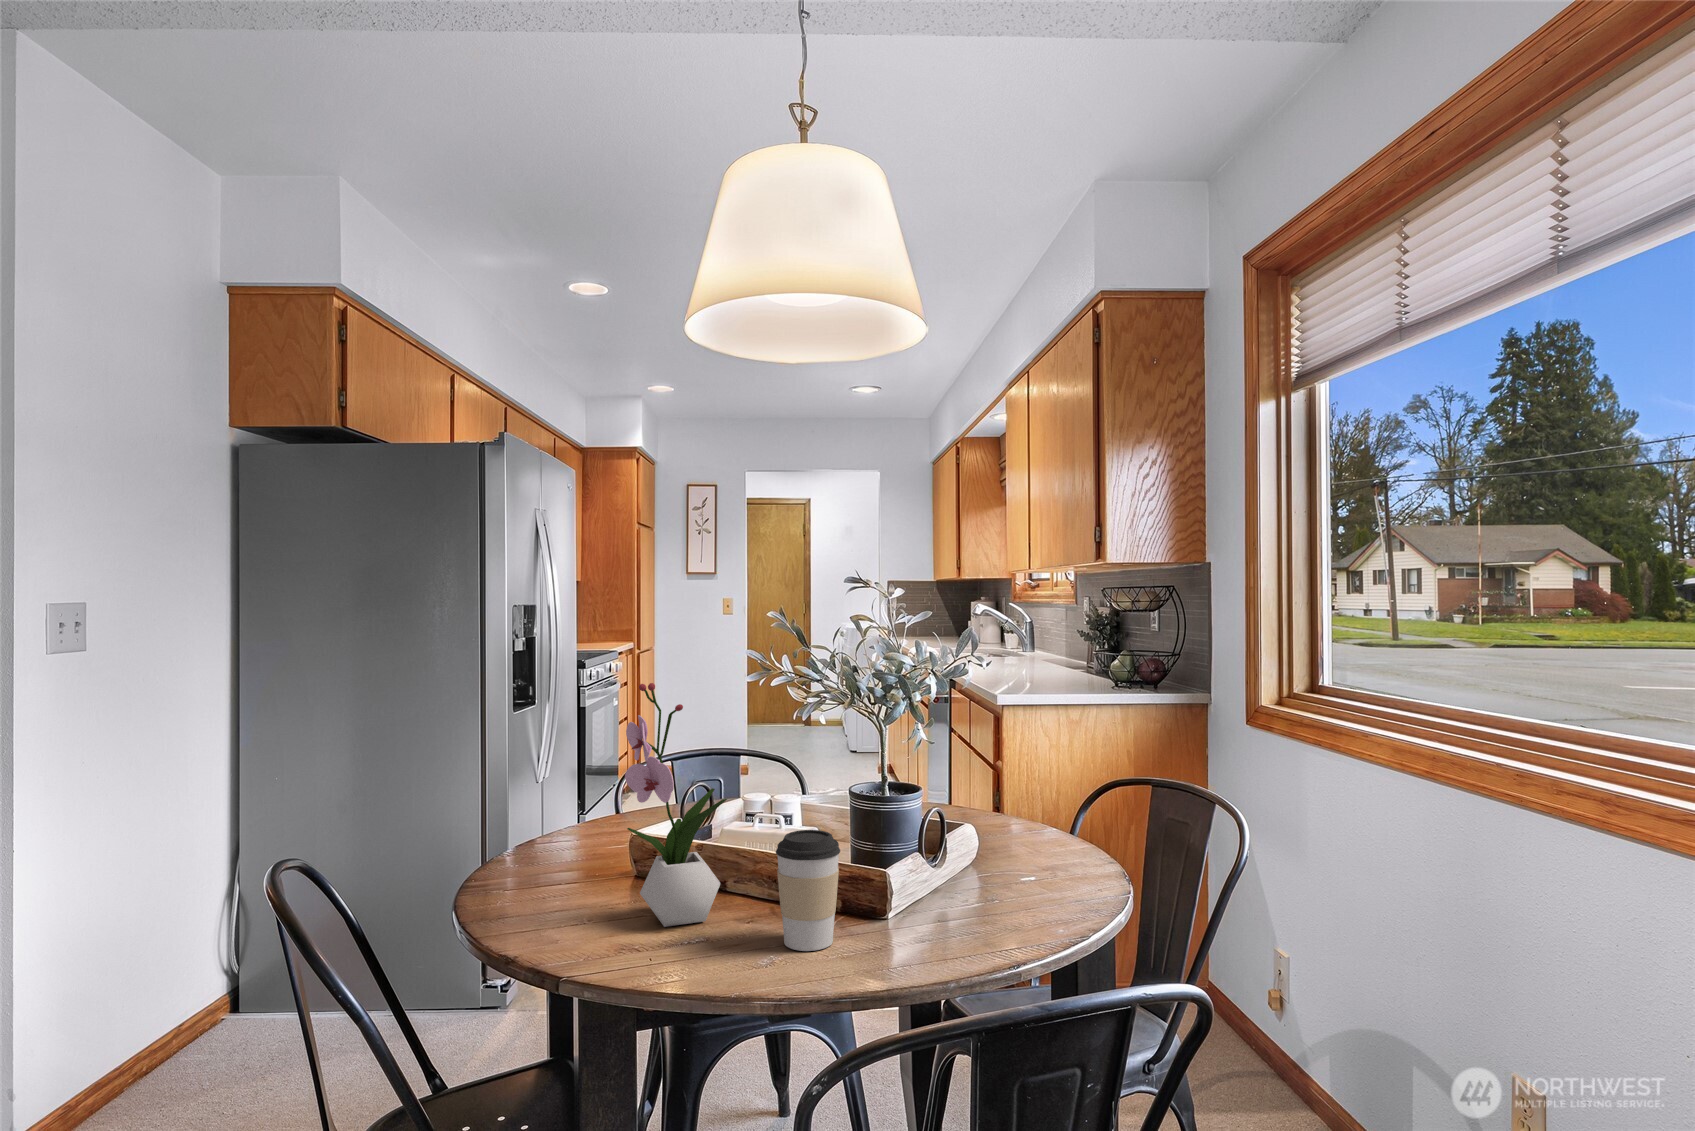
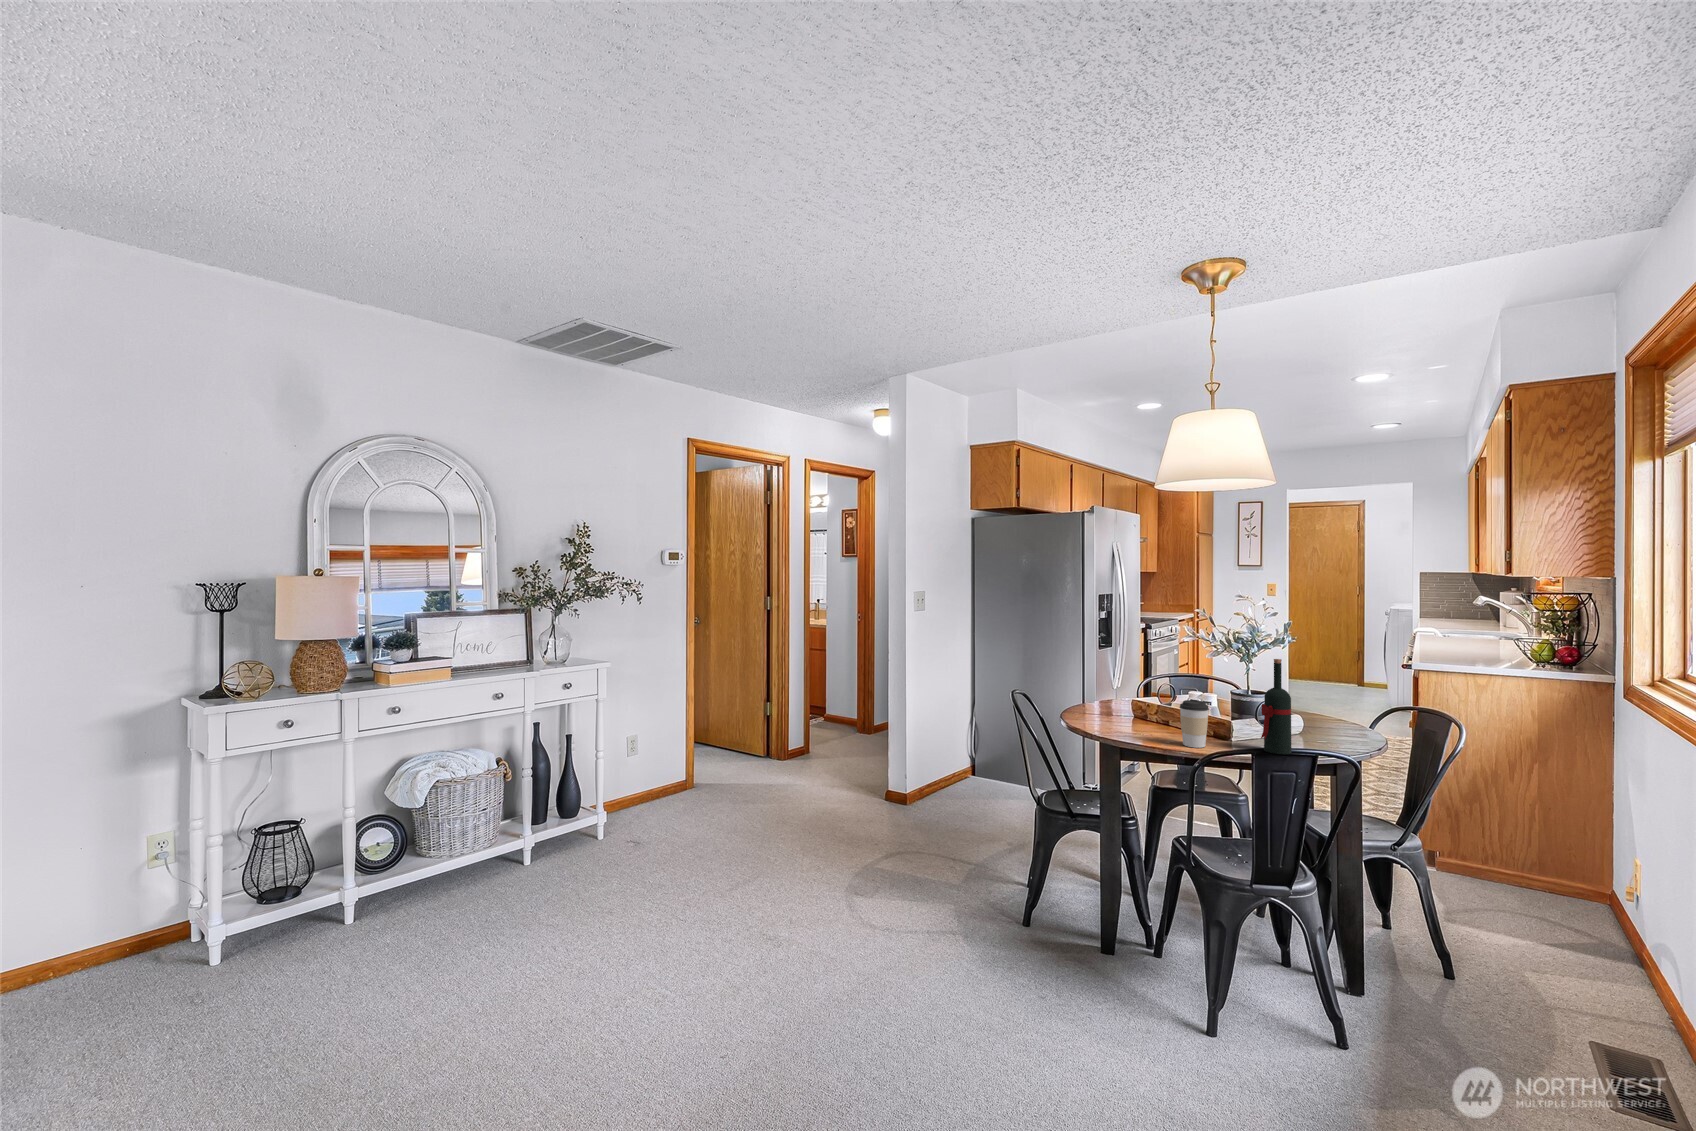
flower arrangement: present [625,683,727,927] -> none [1122,635,1164,734]
wine bottle: none [939,714,992,927] -> present [1261,659,1291,754]

